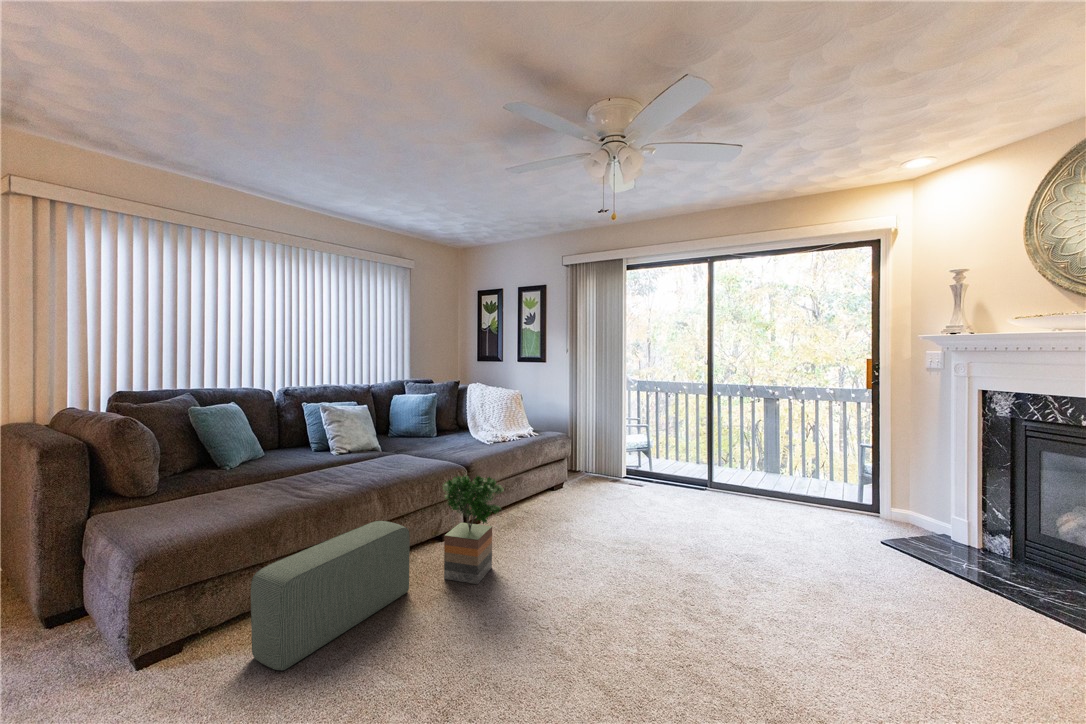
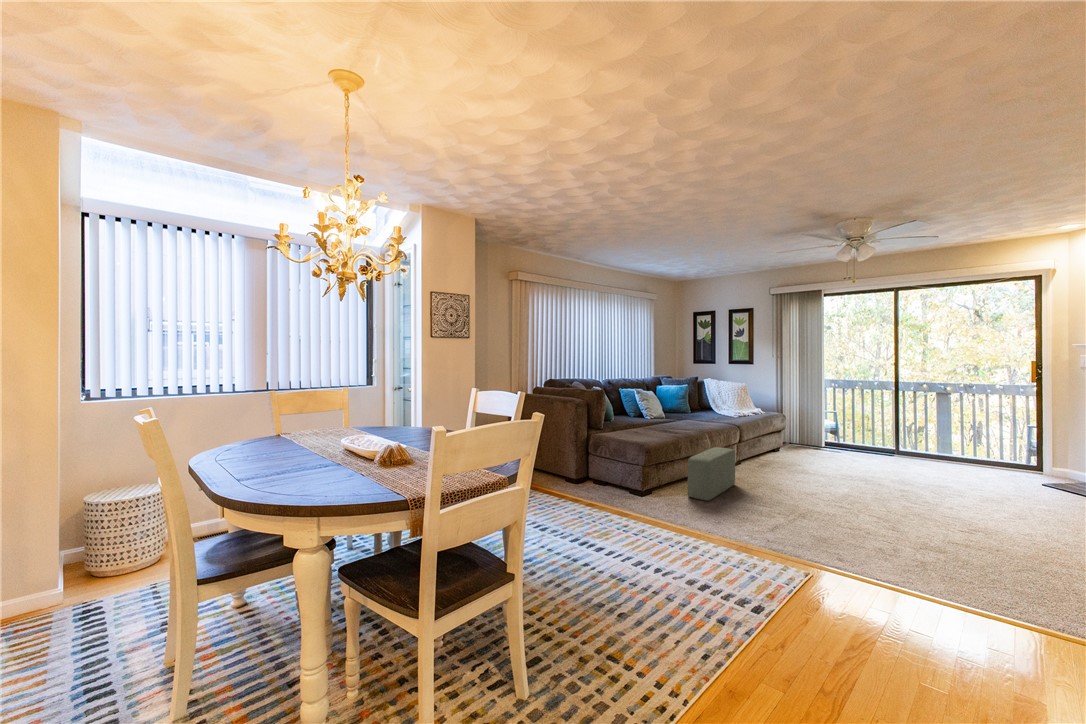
potted tree: present [443,475,503,584] -> none [743,426,783,485]

